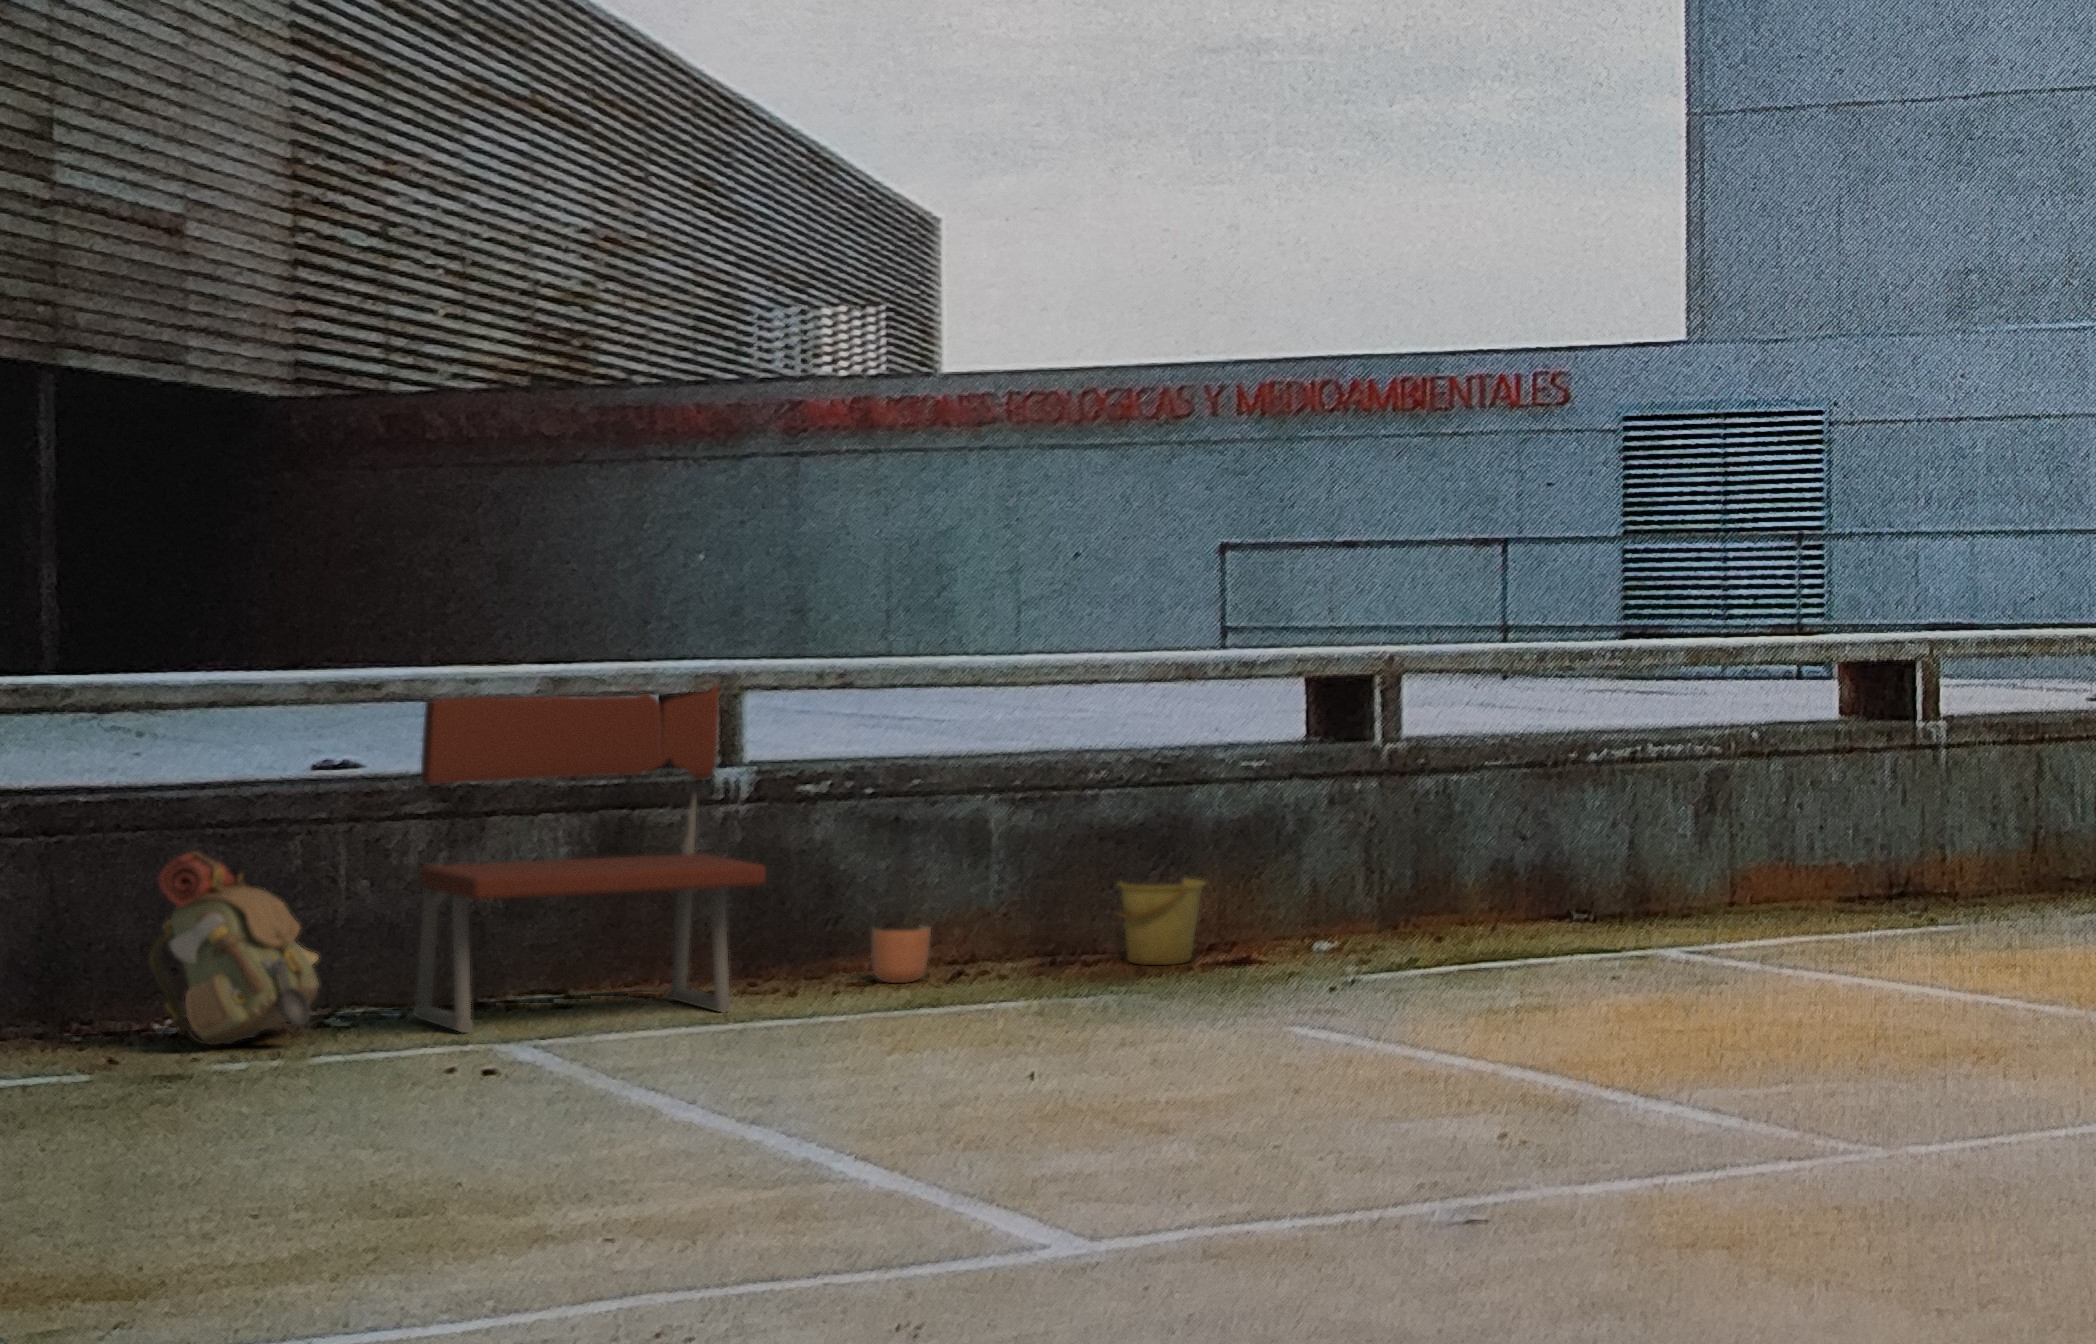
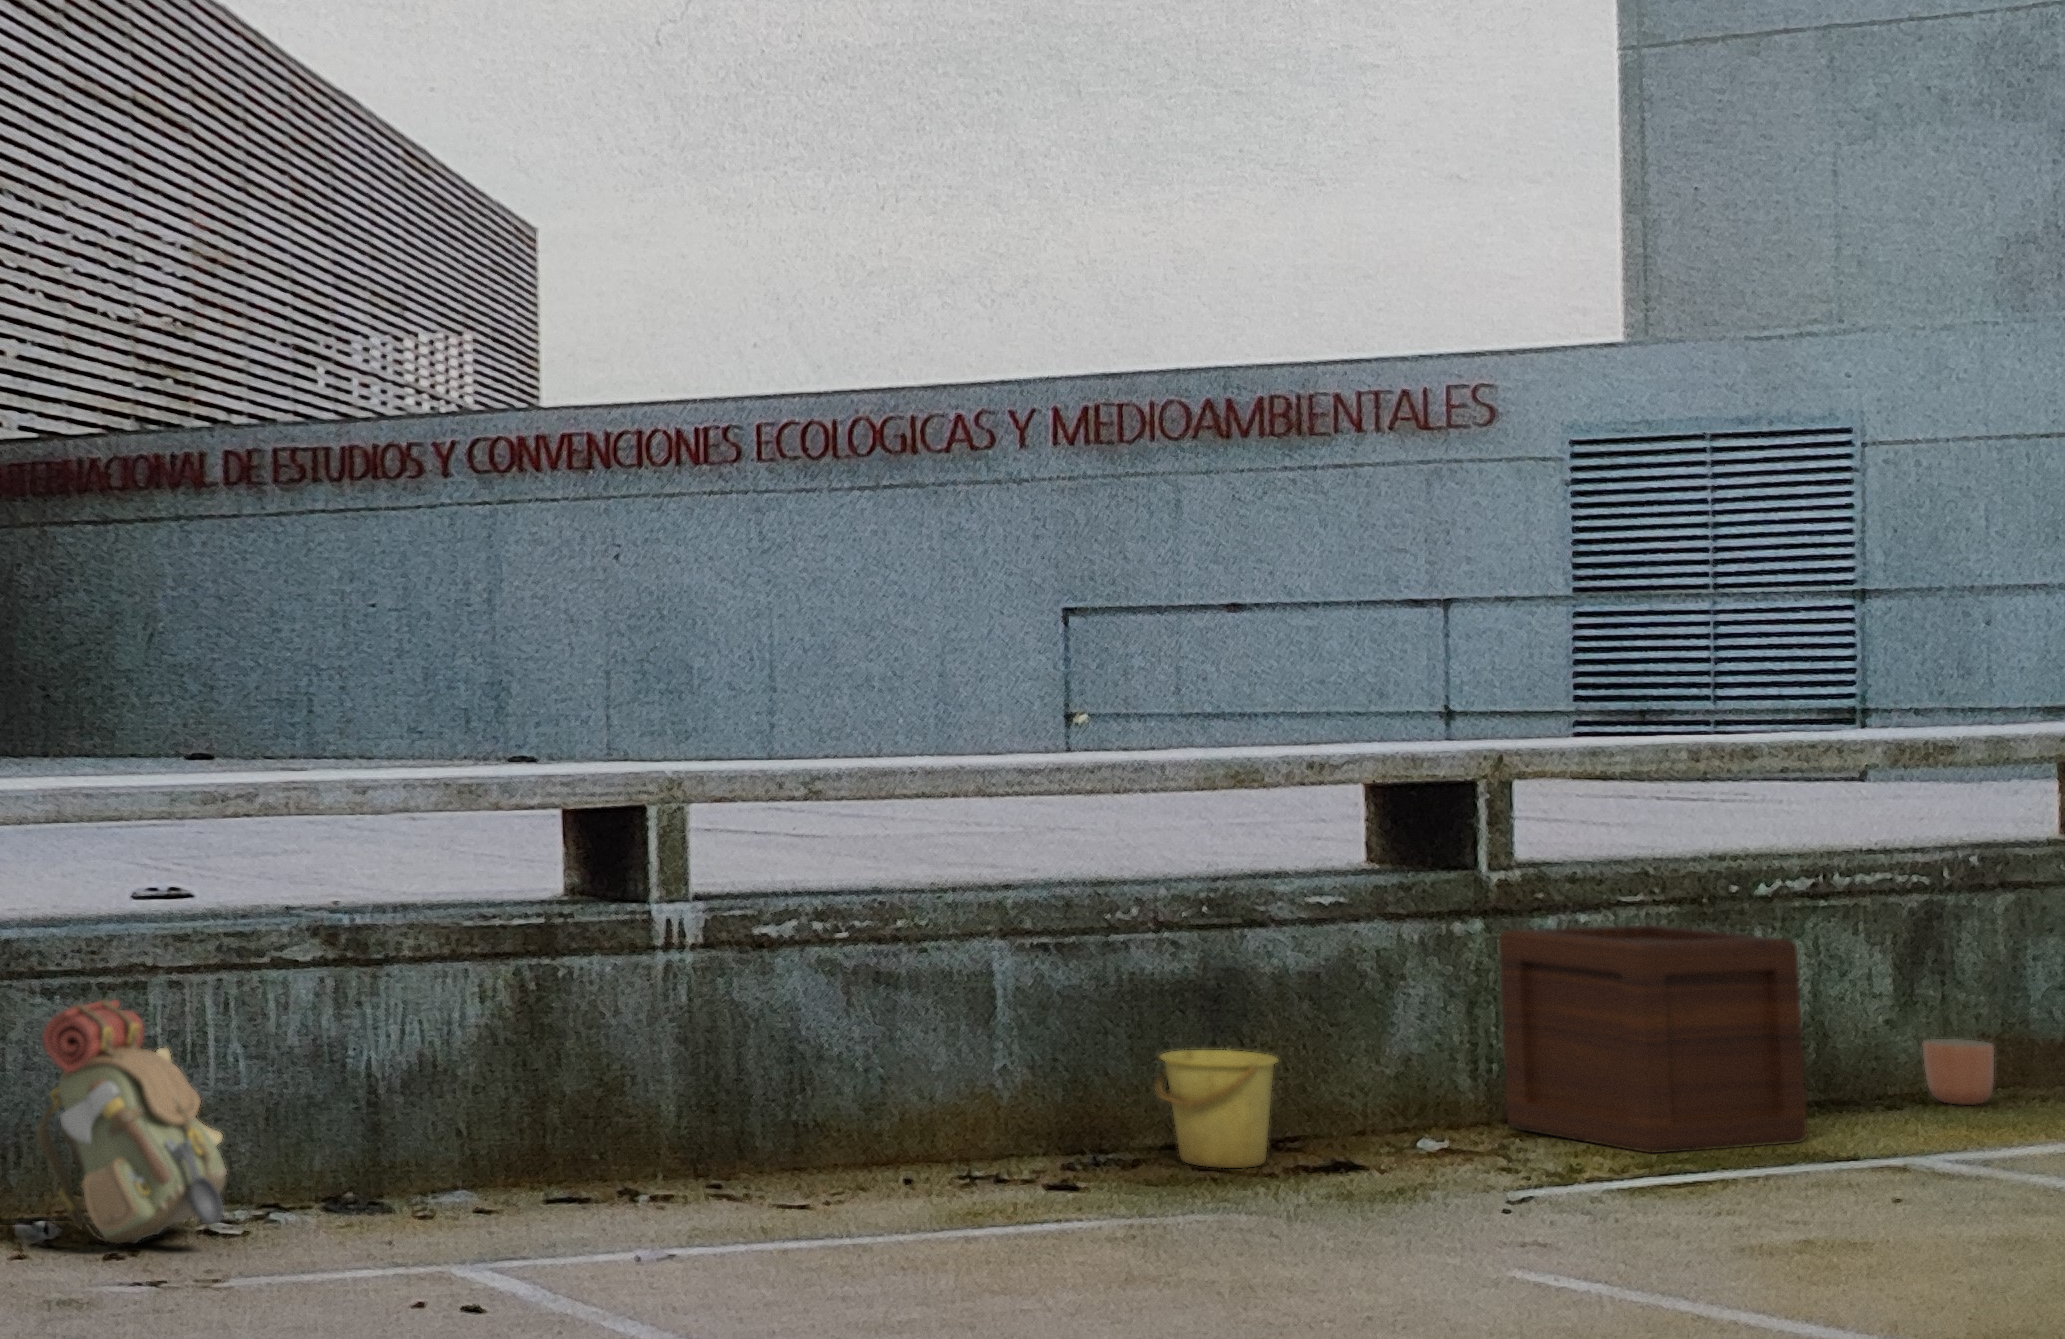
bench: present [413,685,766,1033] -> none [319,792,742,1239]
wooden crate: none [1386,783,1595,947] -> present [1499,925,1807,1153]
planter: present [871,926,931,983] -> present [1922,1039,1994,1105]

